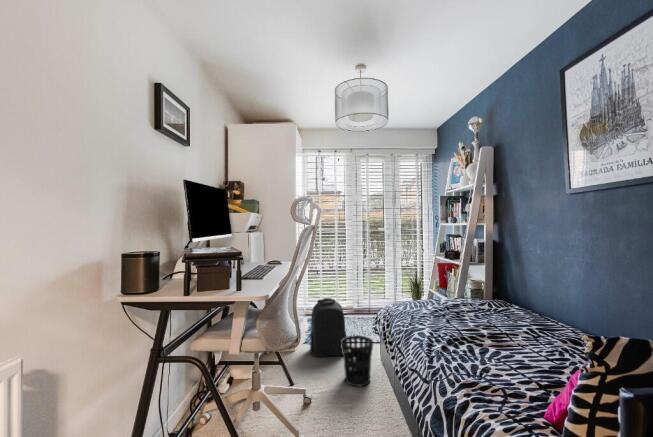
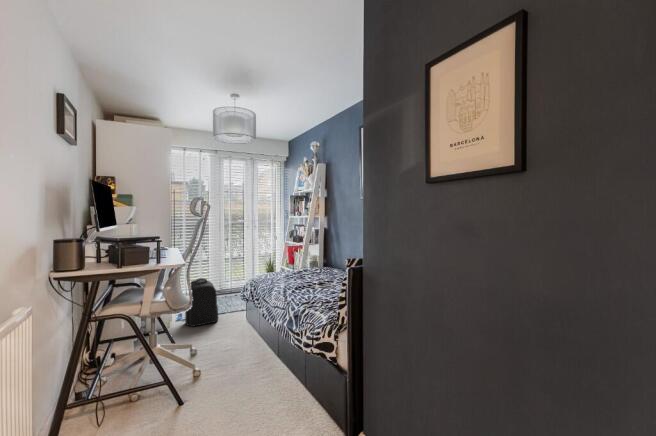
wastebasket: present [341,335,373,386] -> none [217,302,243,338]

